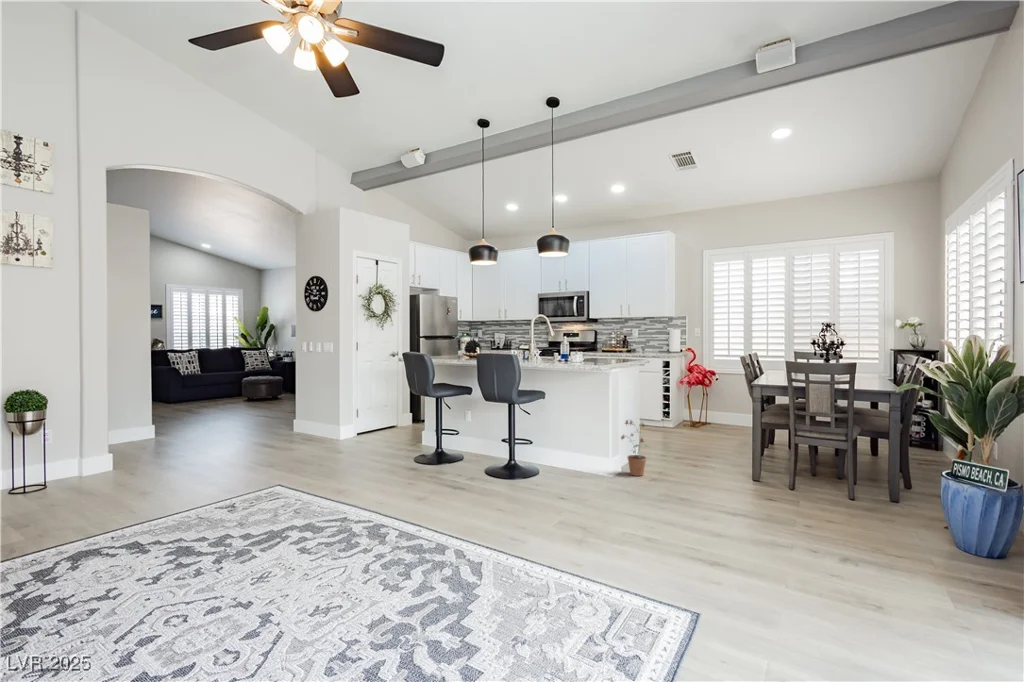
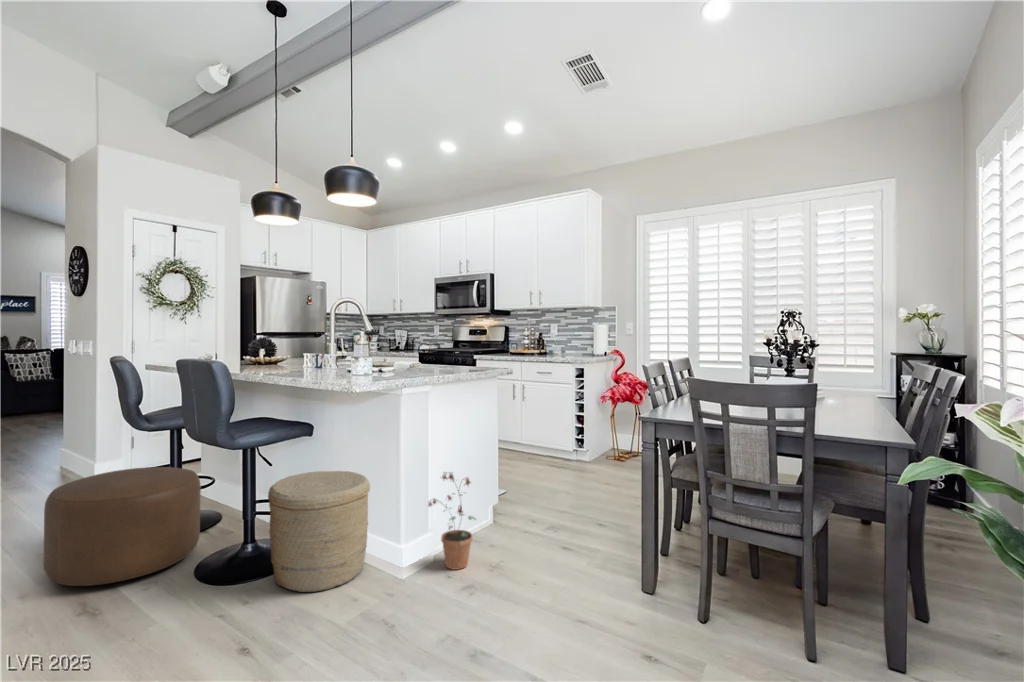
ottoman: none [404,420,477,481] -> present [44,467,201,586]
woven basket: none [533,421,588,484] -> present [268,471,370,592]

